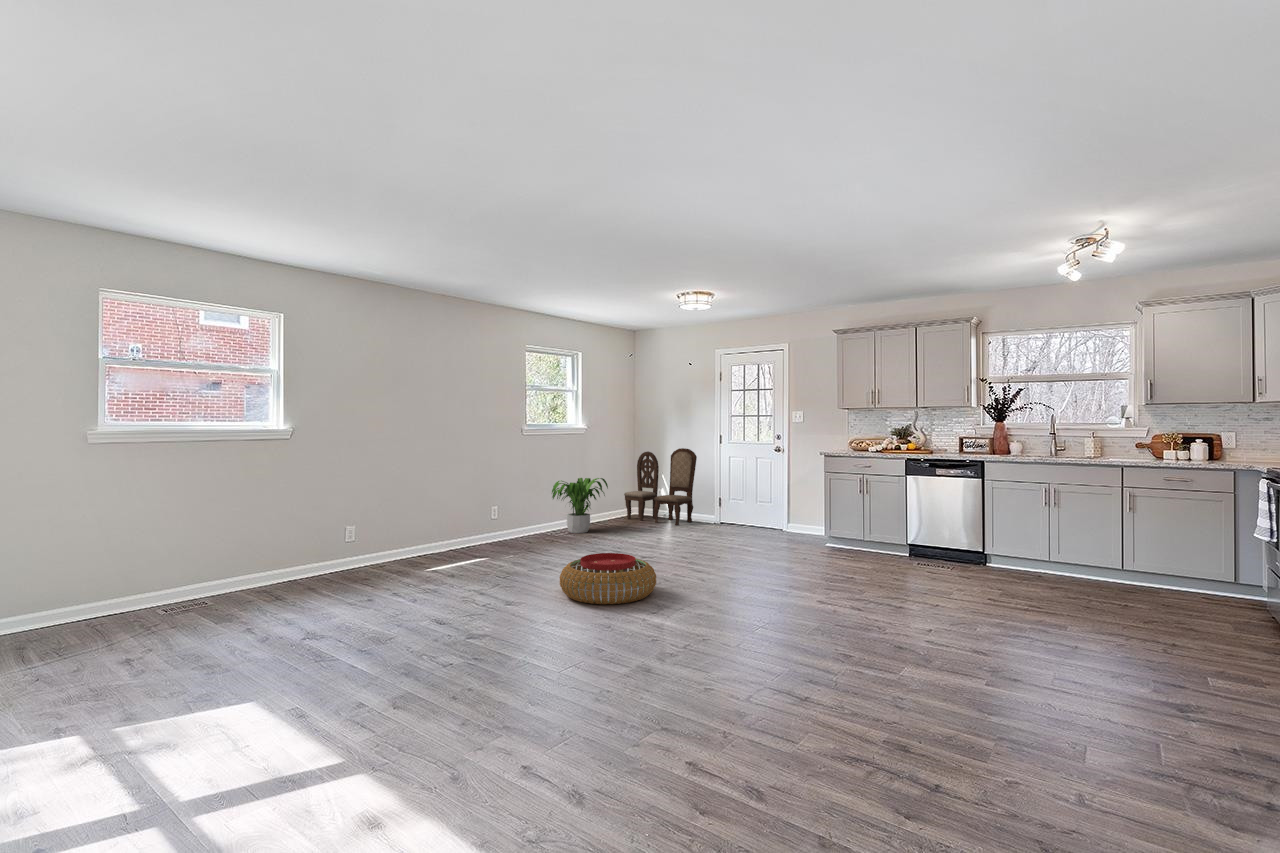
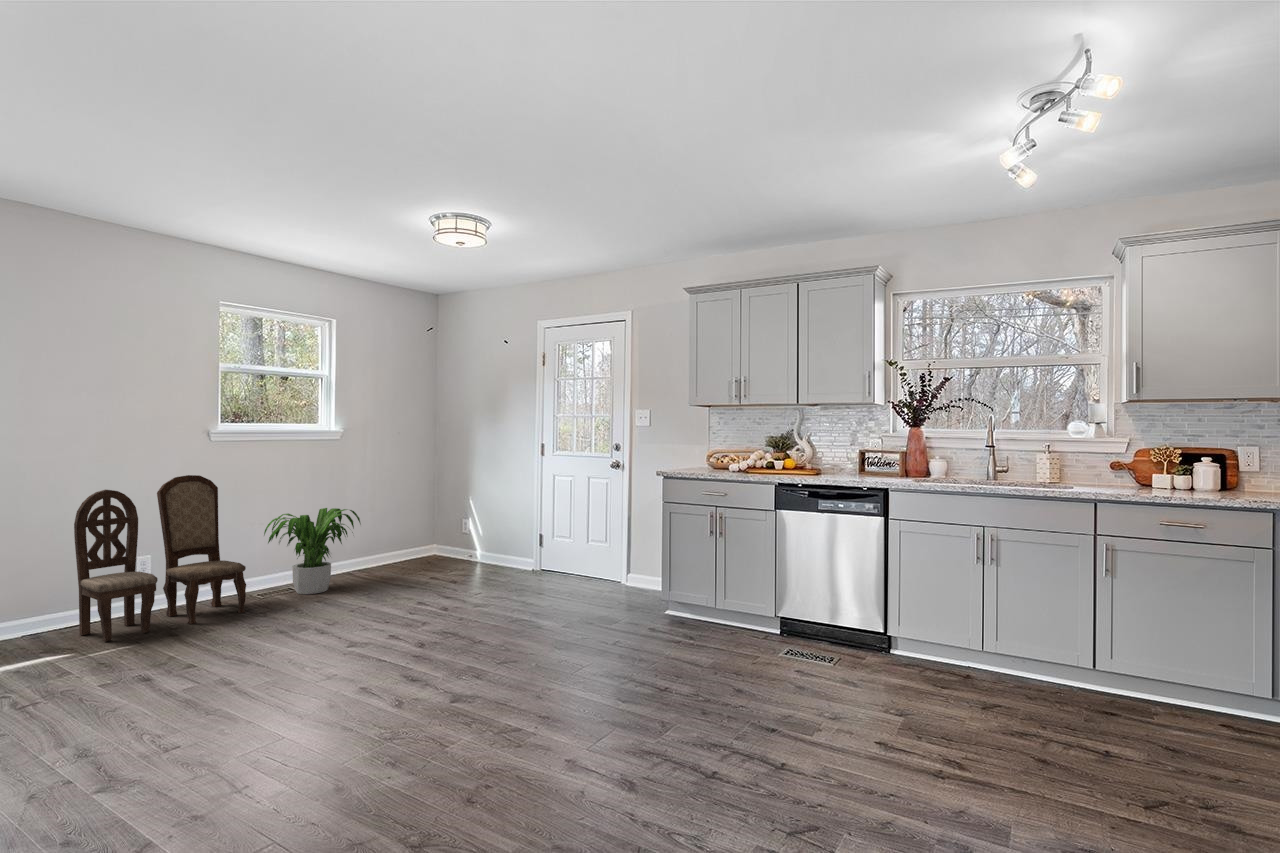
dining chair: present [624,448,697,525] -> present [74,475,246,642]
pouf: present [560,553,656,604] -> none [78,668,293,789]

